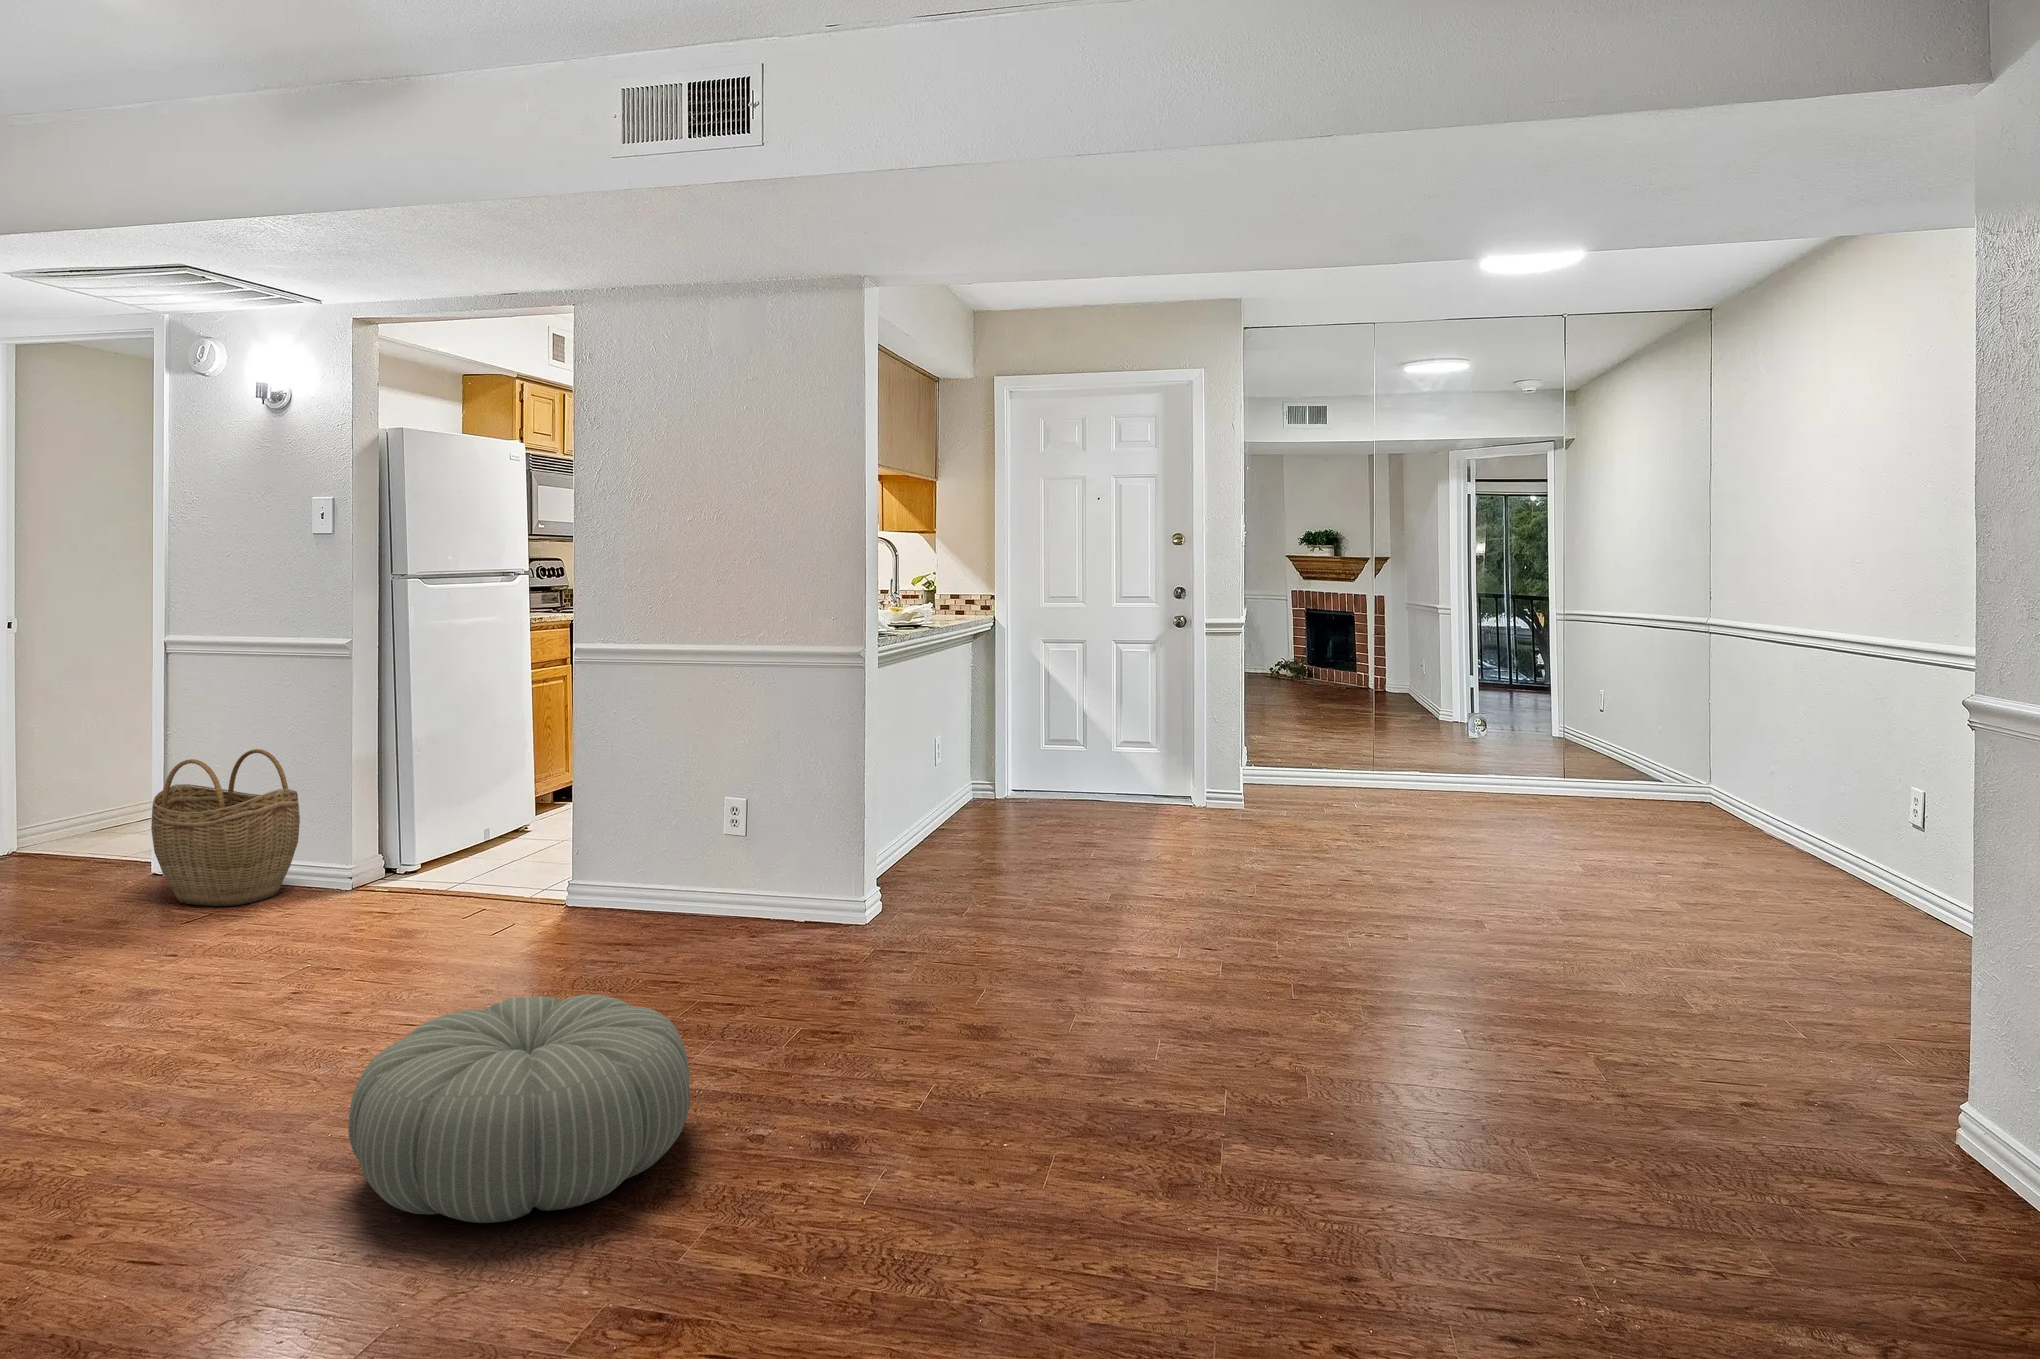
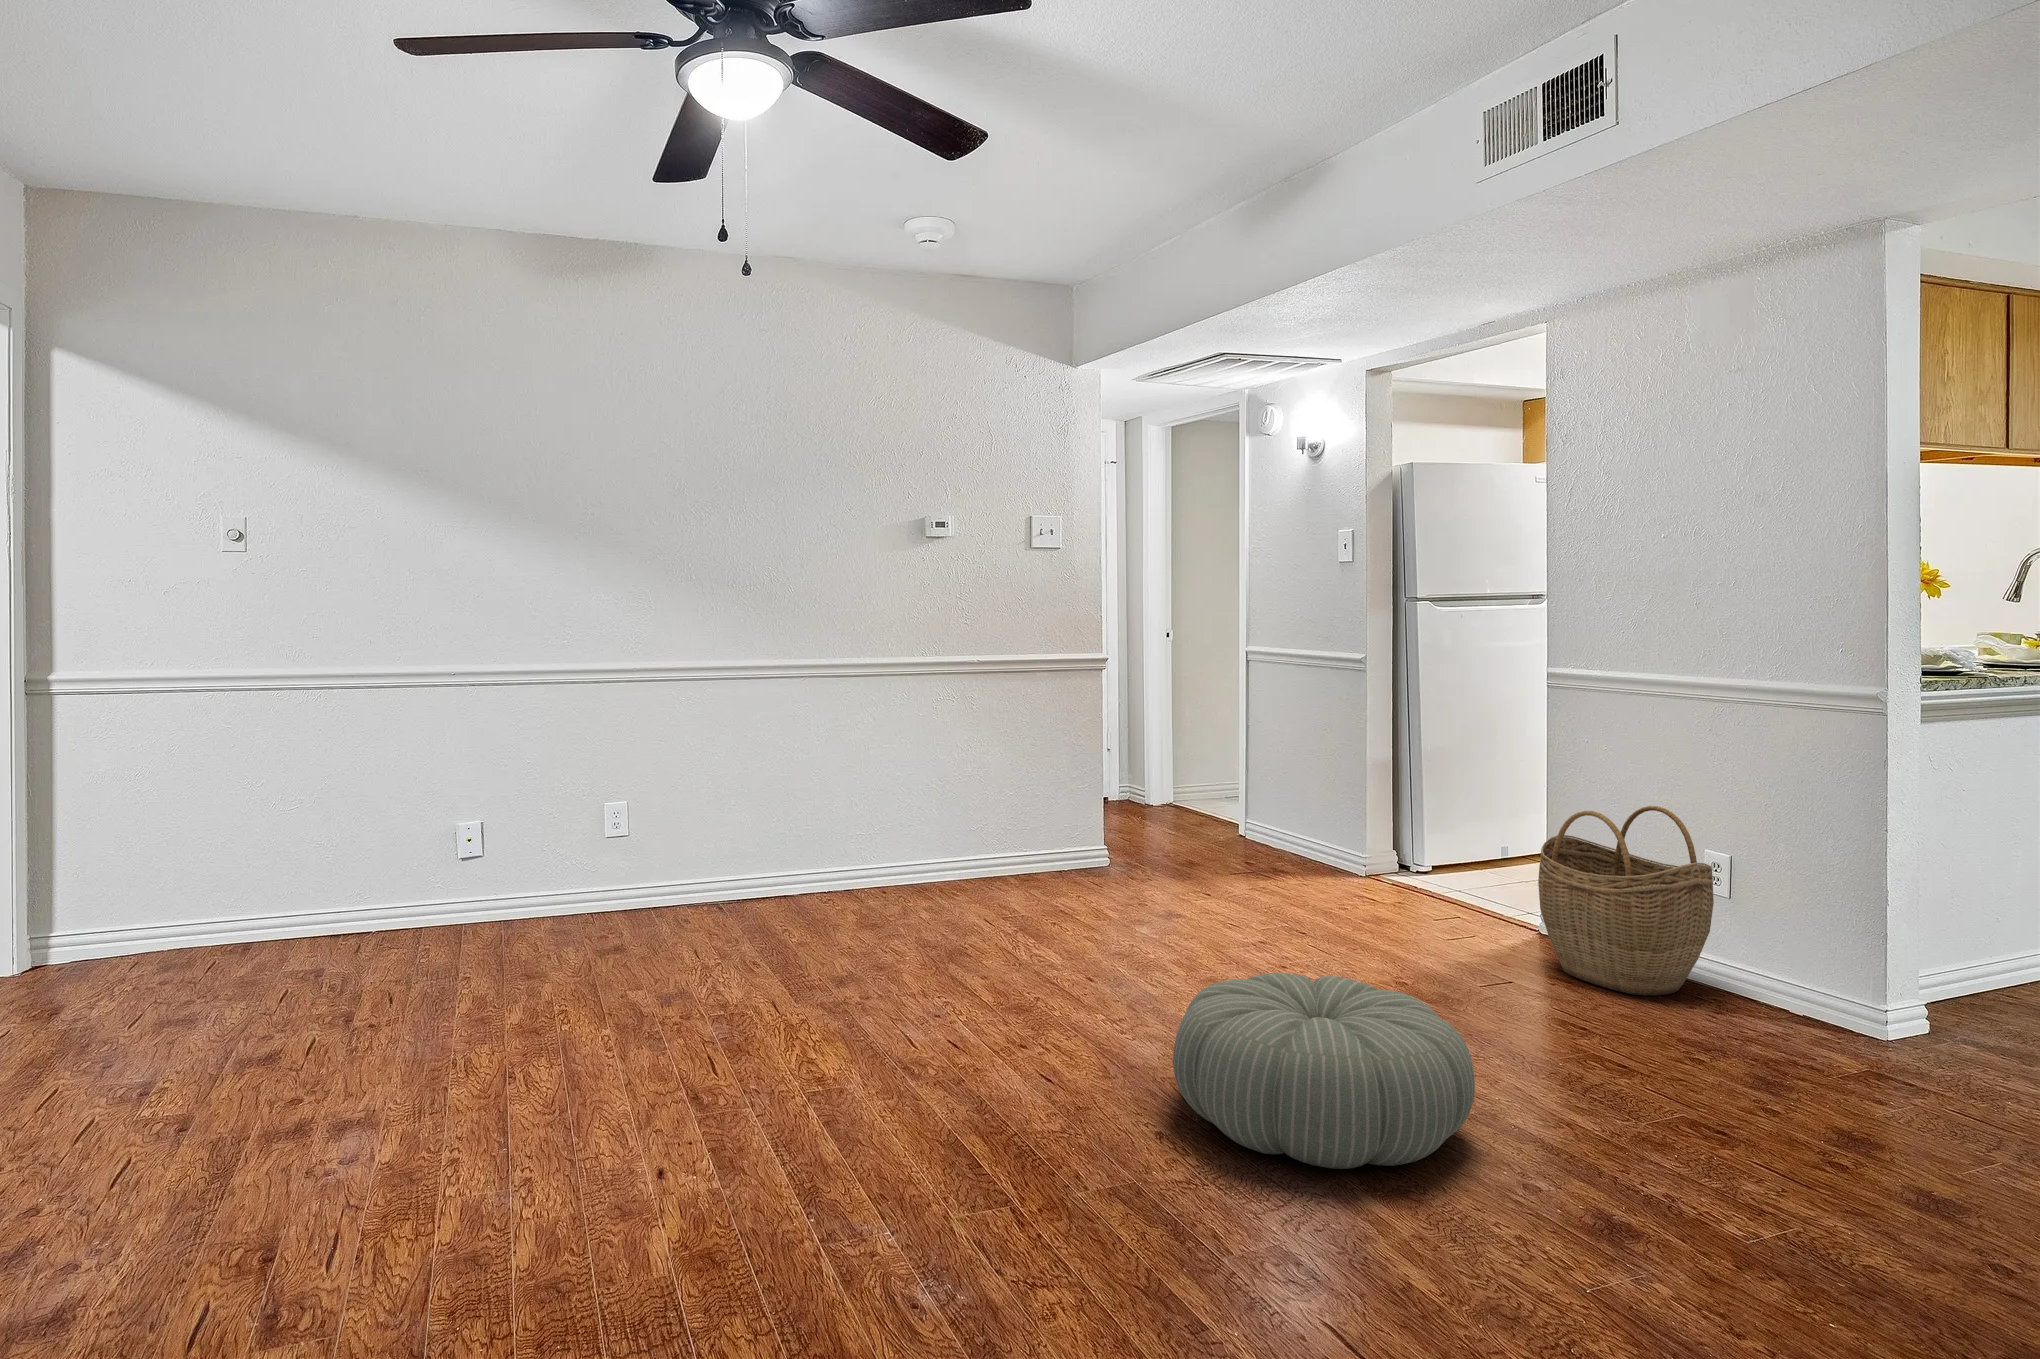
woven basket: present [151,749,300,906] -> present [1538,806,1714,996]

